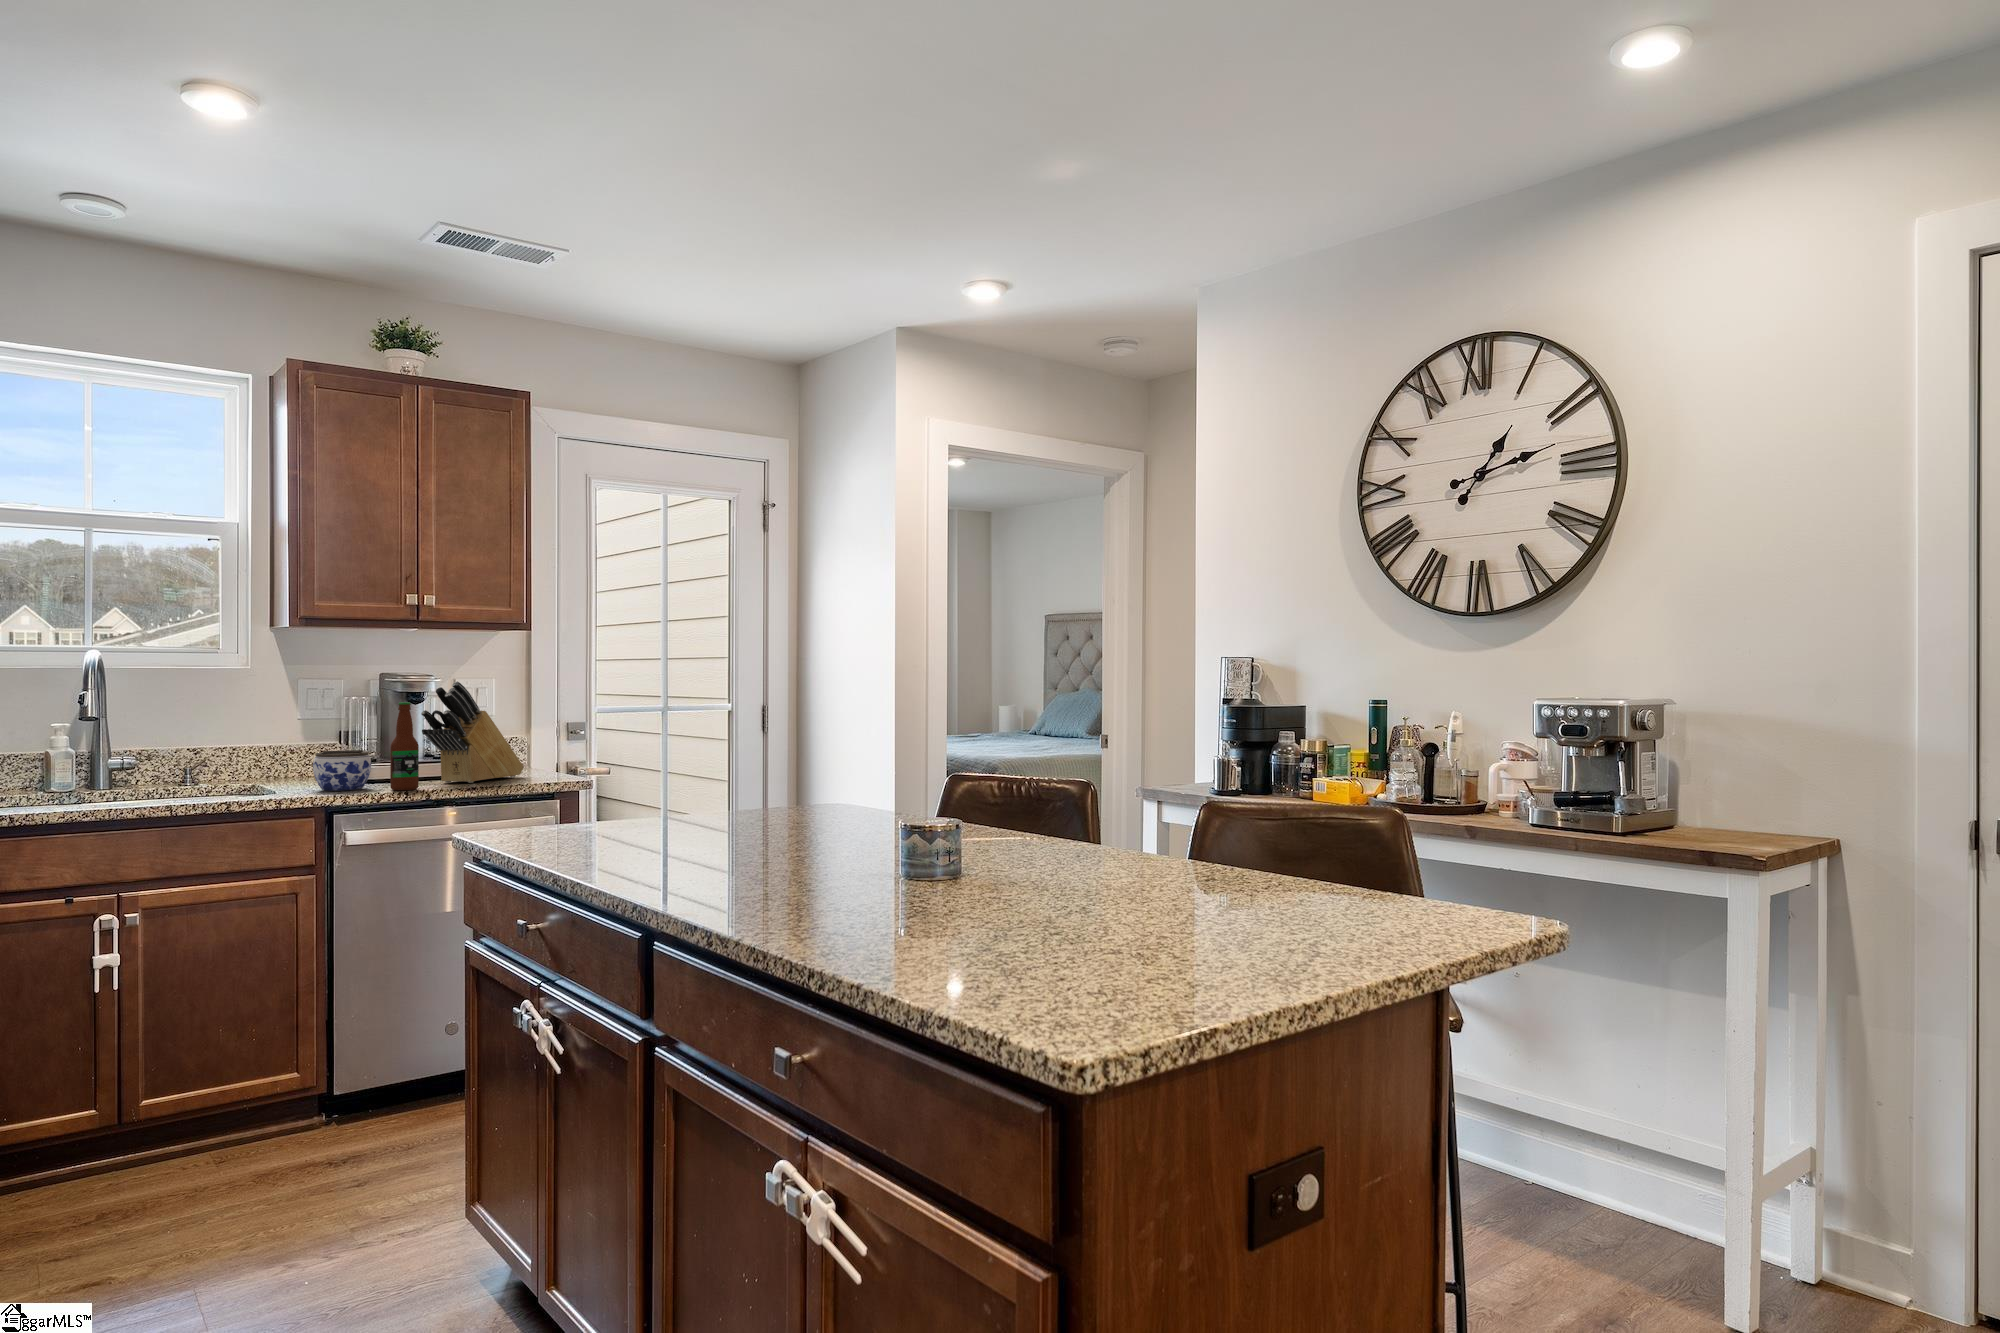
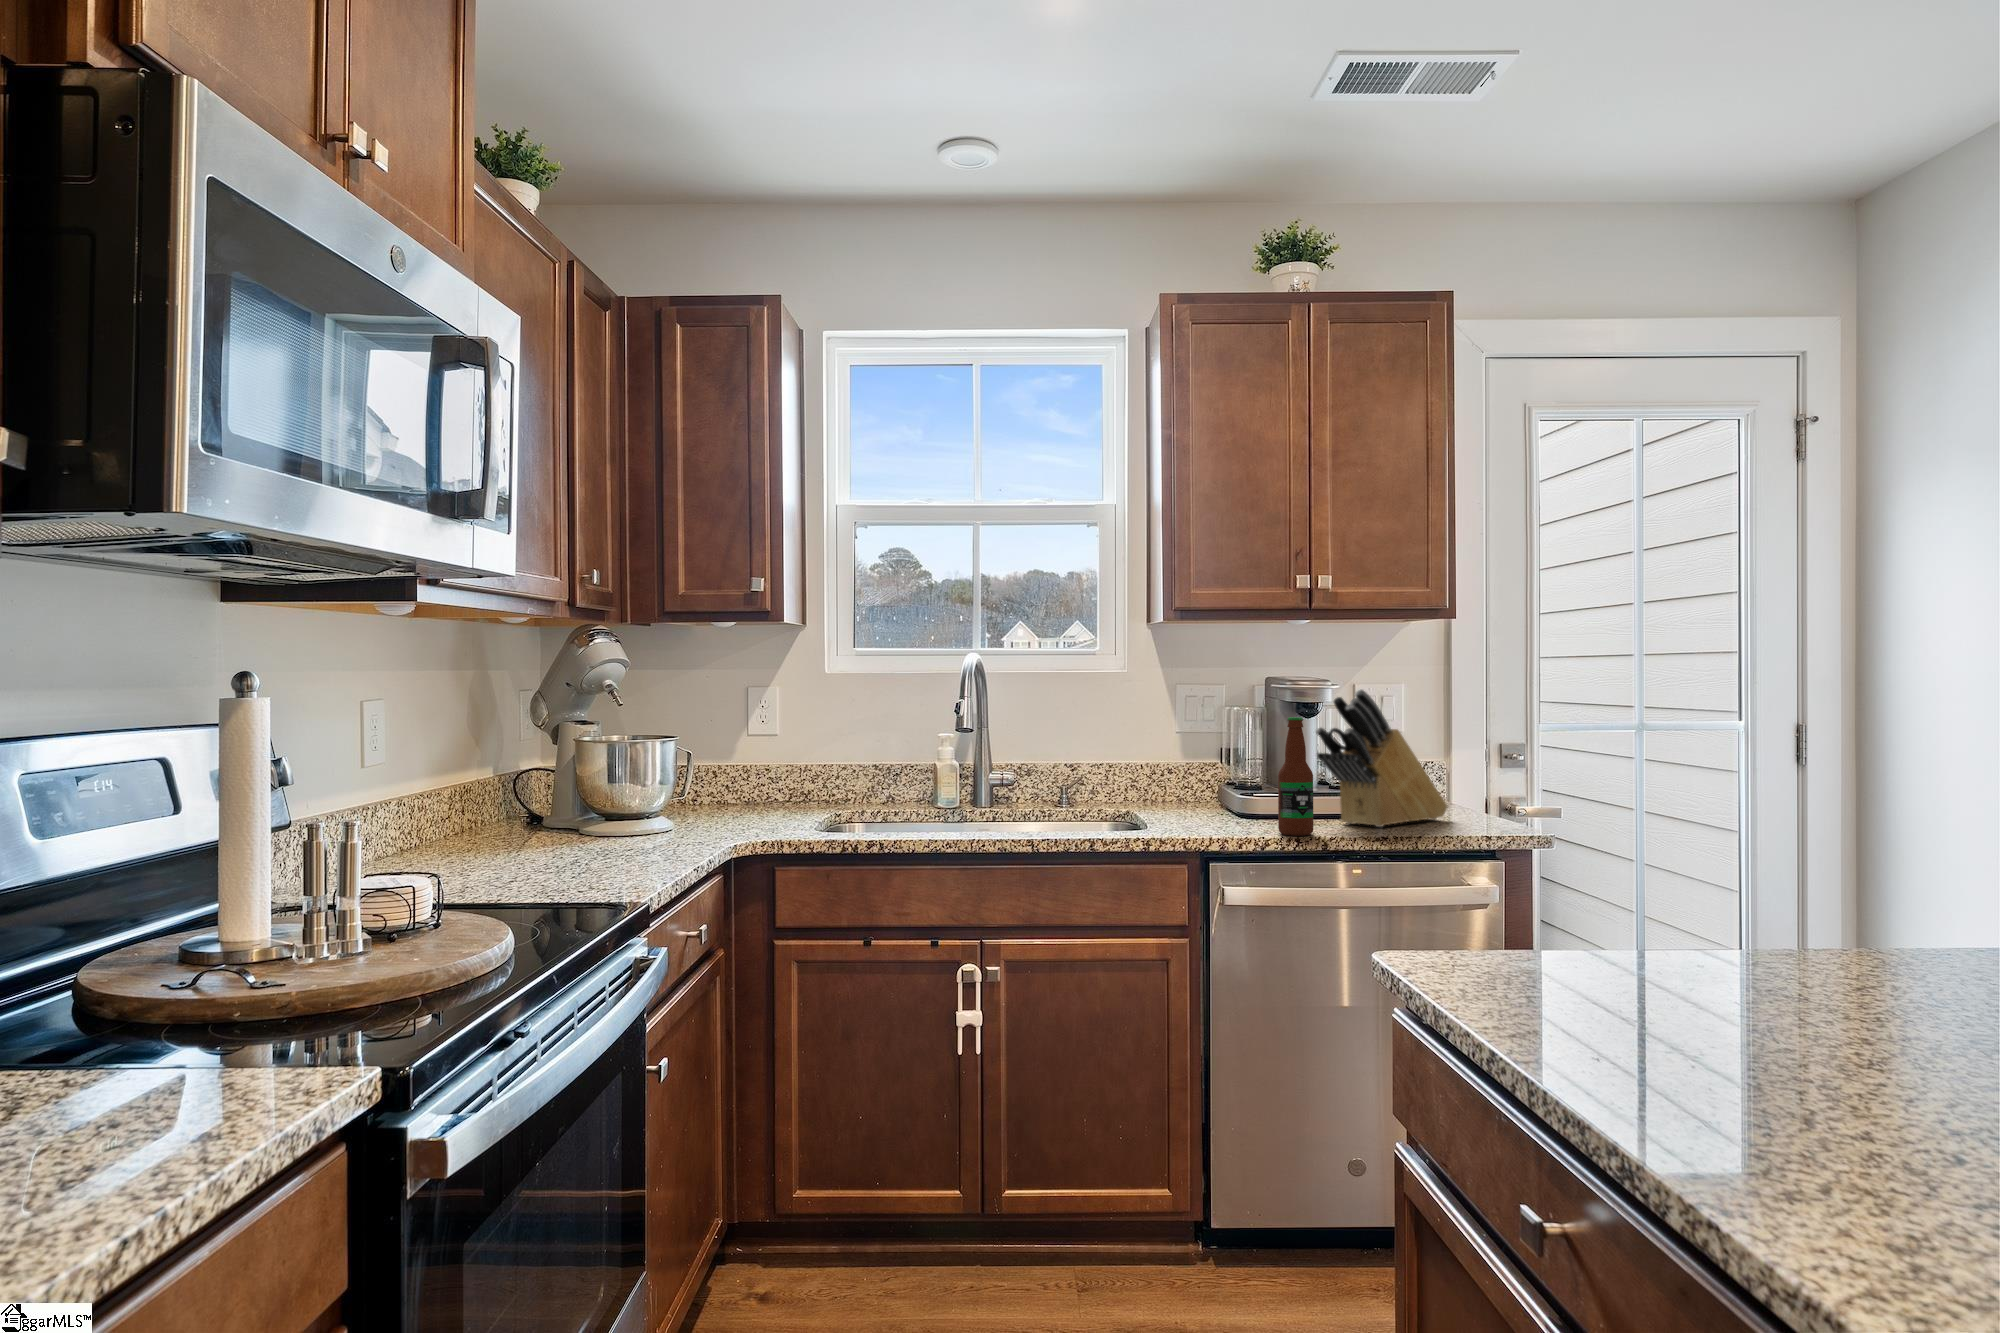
jar: present [313,750,371,791] -> none [1188,776,1255,829]

